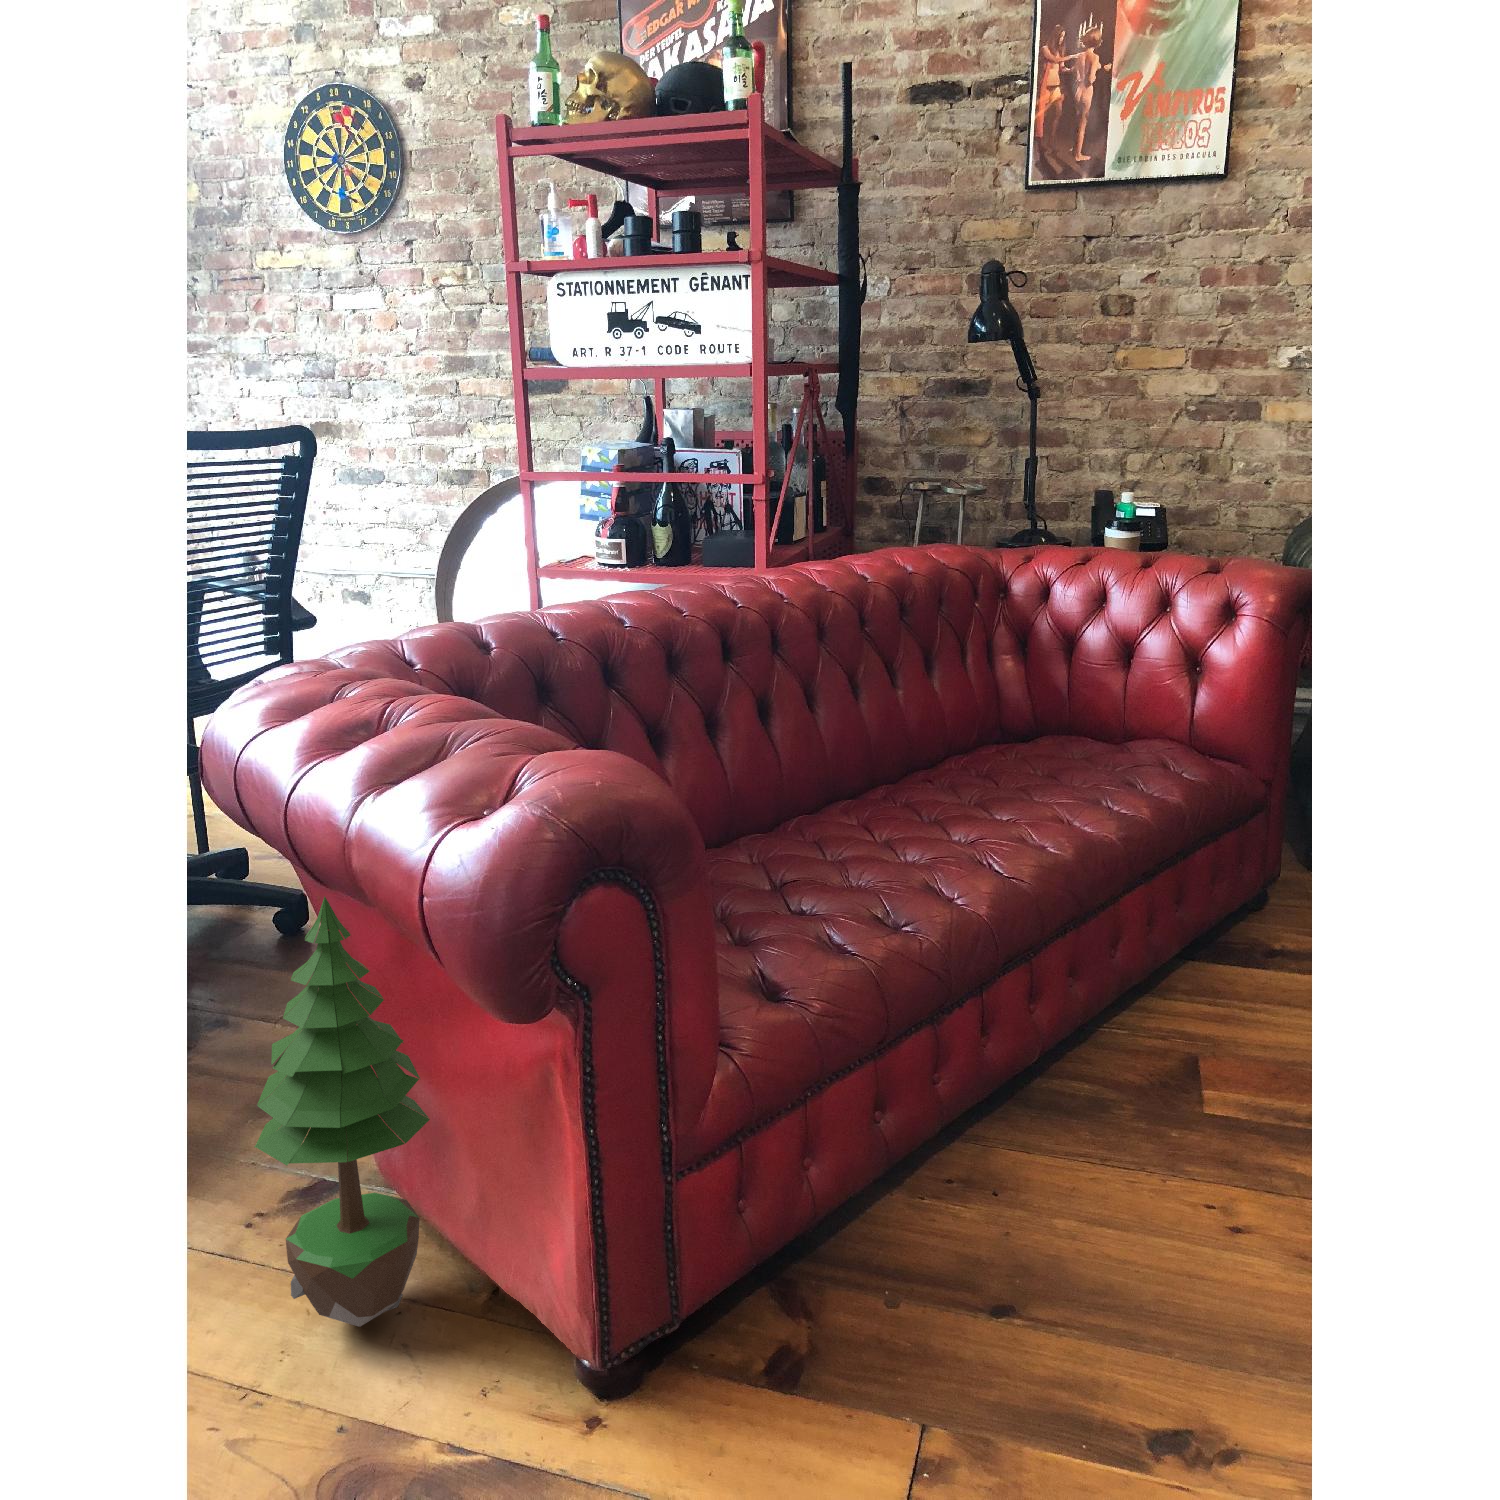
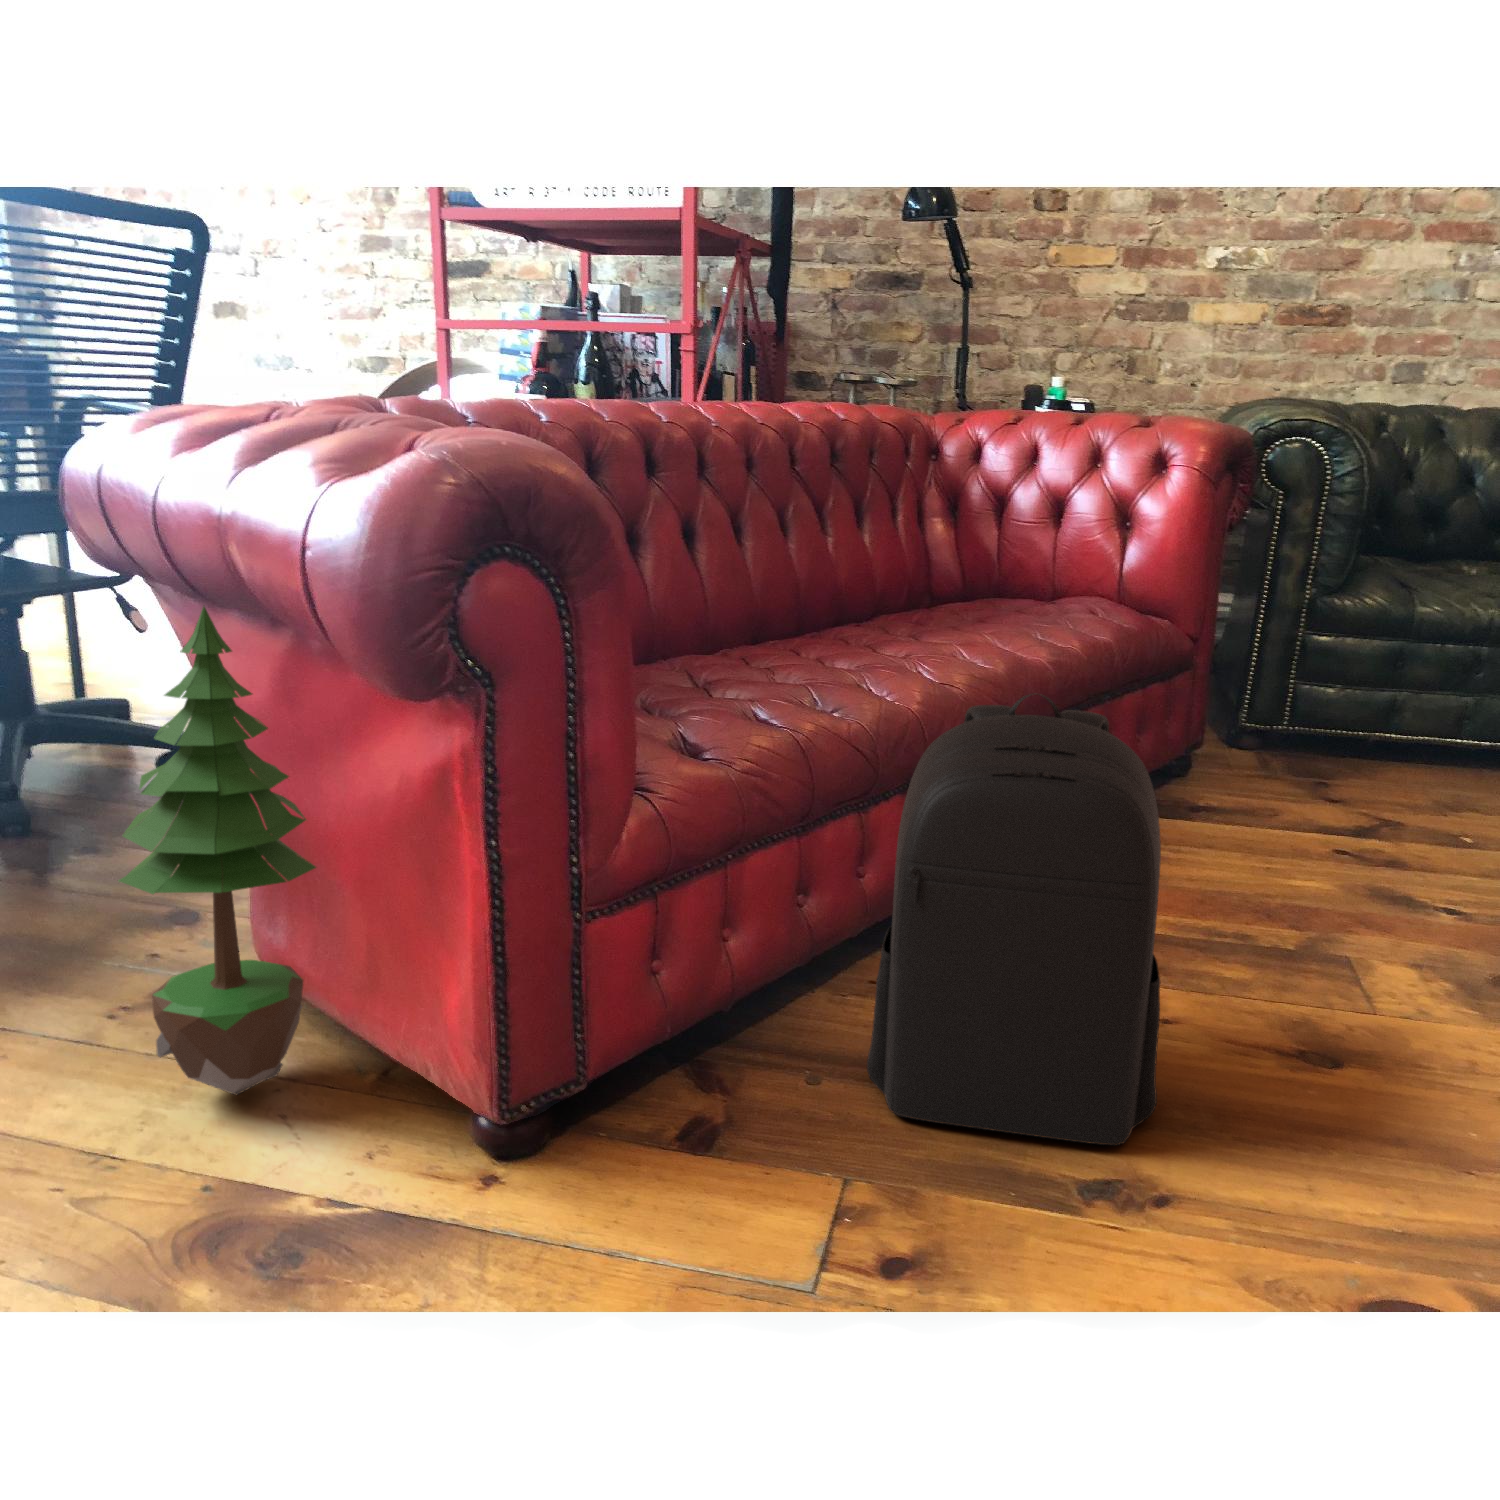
backpack: none [943,942,1223,1385] -> present [867,694,1161,1145]

